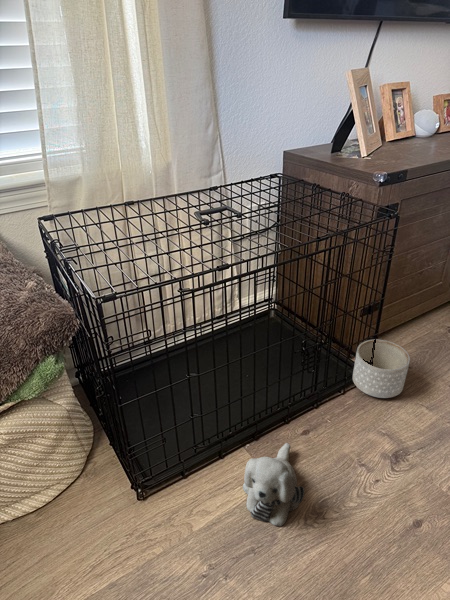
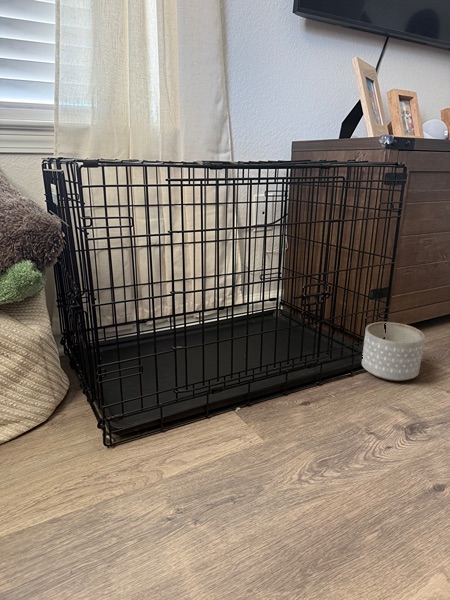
plush toy: present [243,443,304,526] -> none [228,391,299,479]

